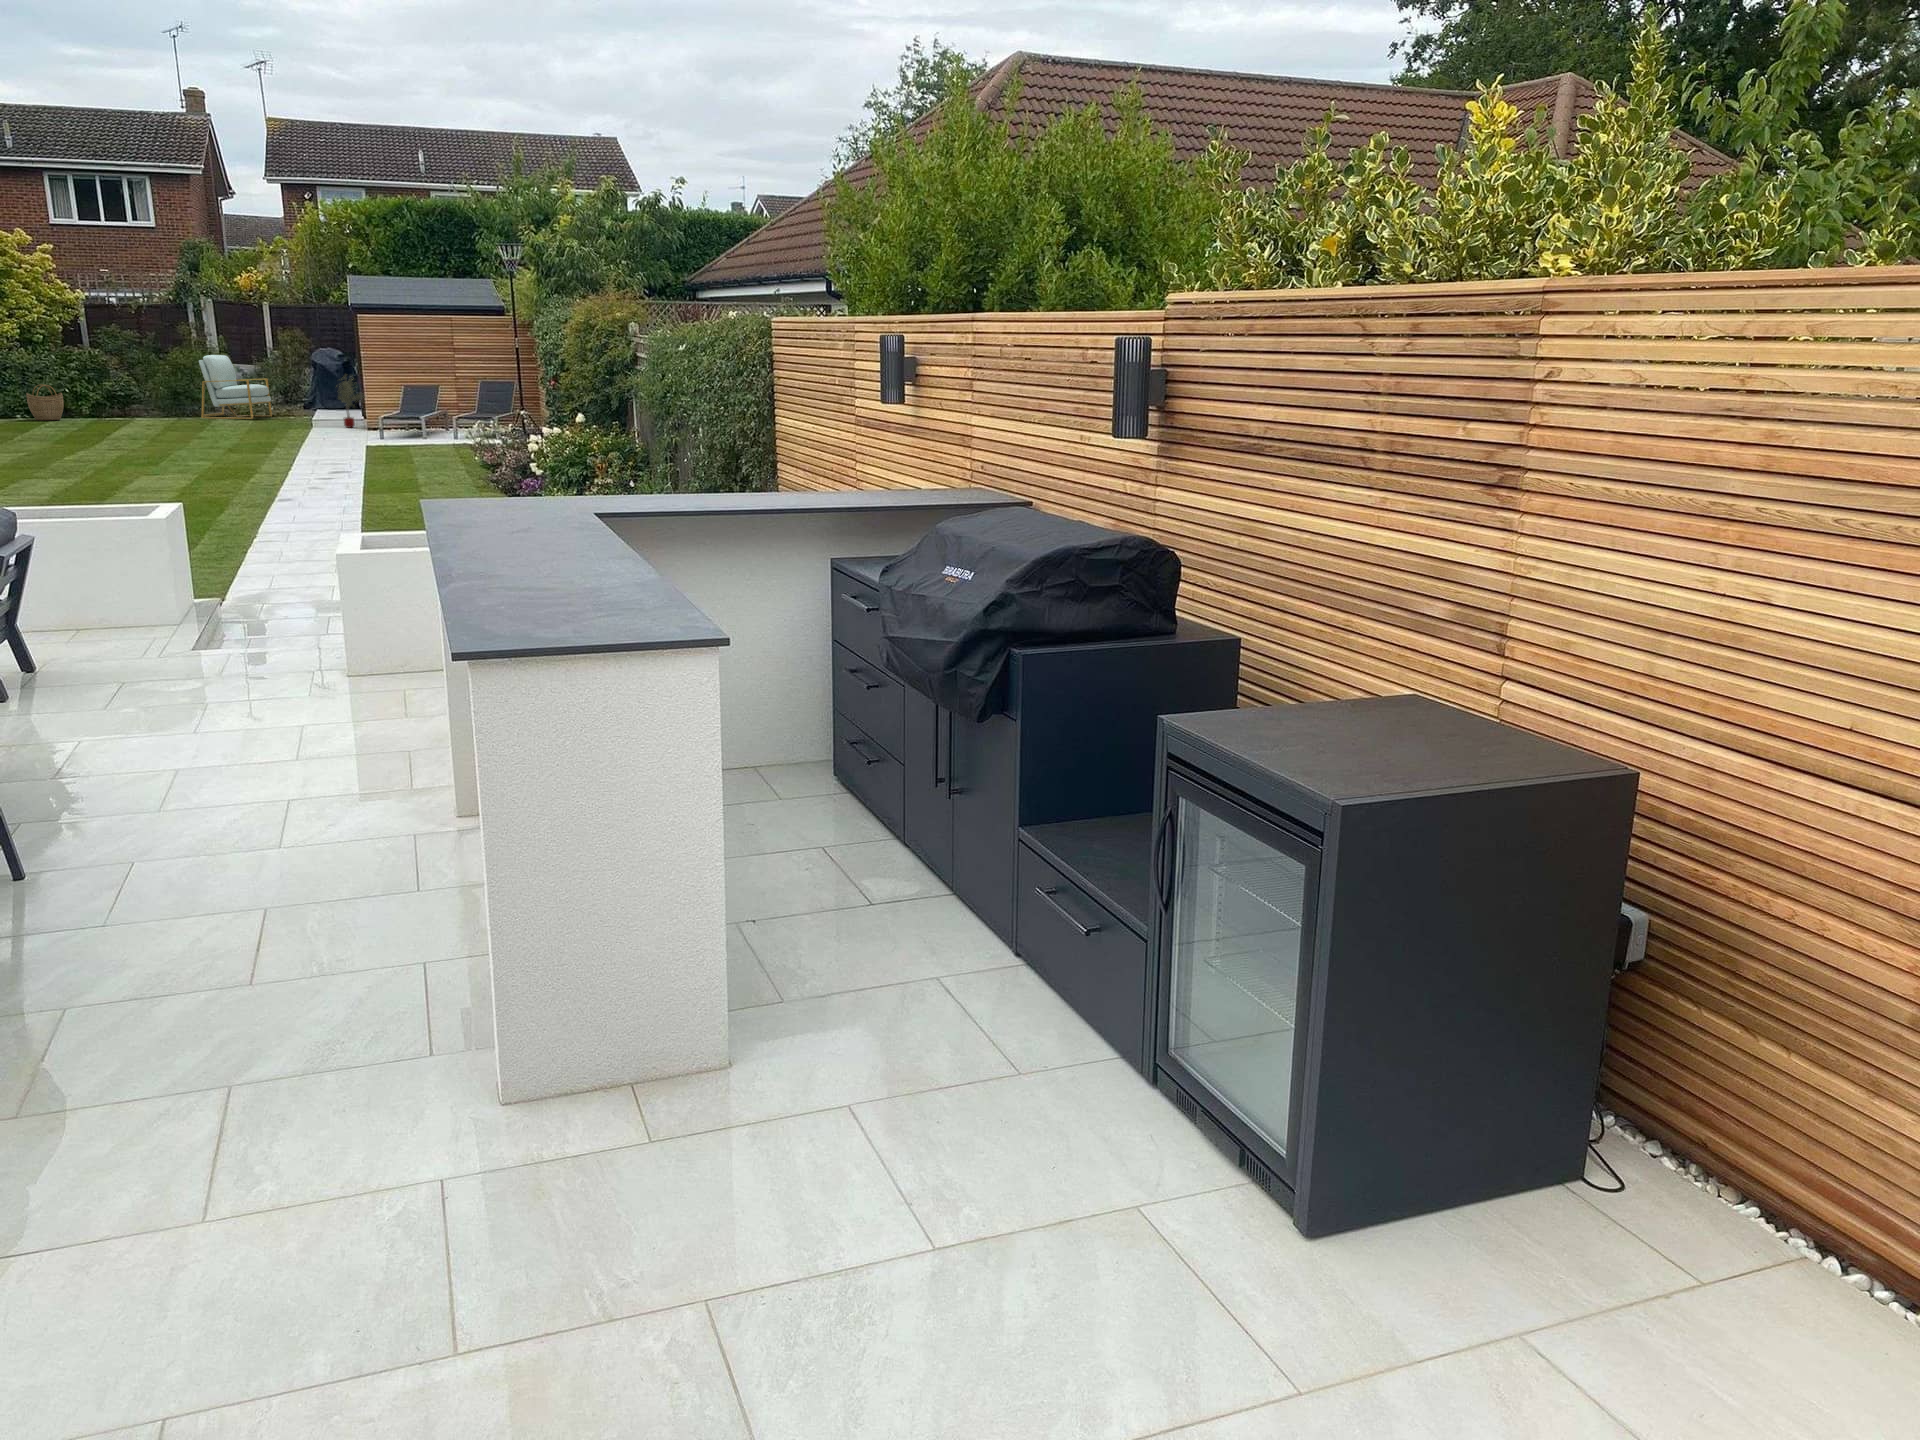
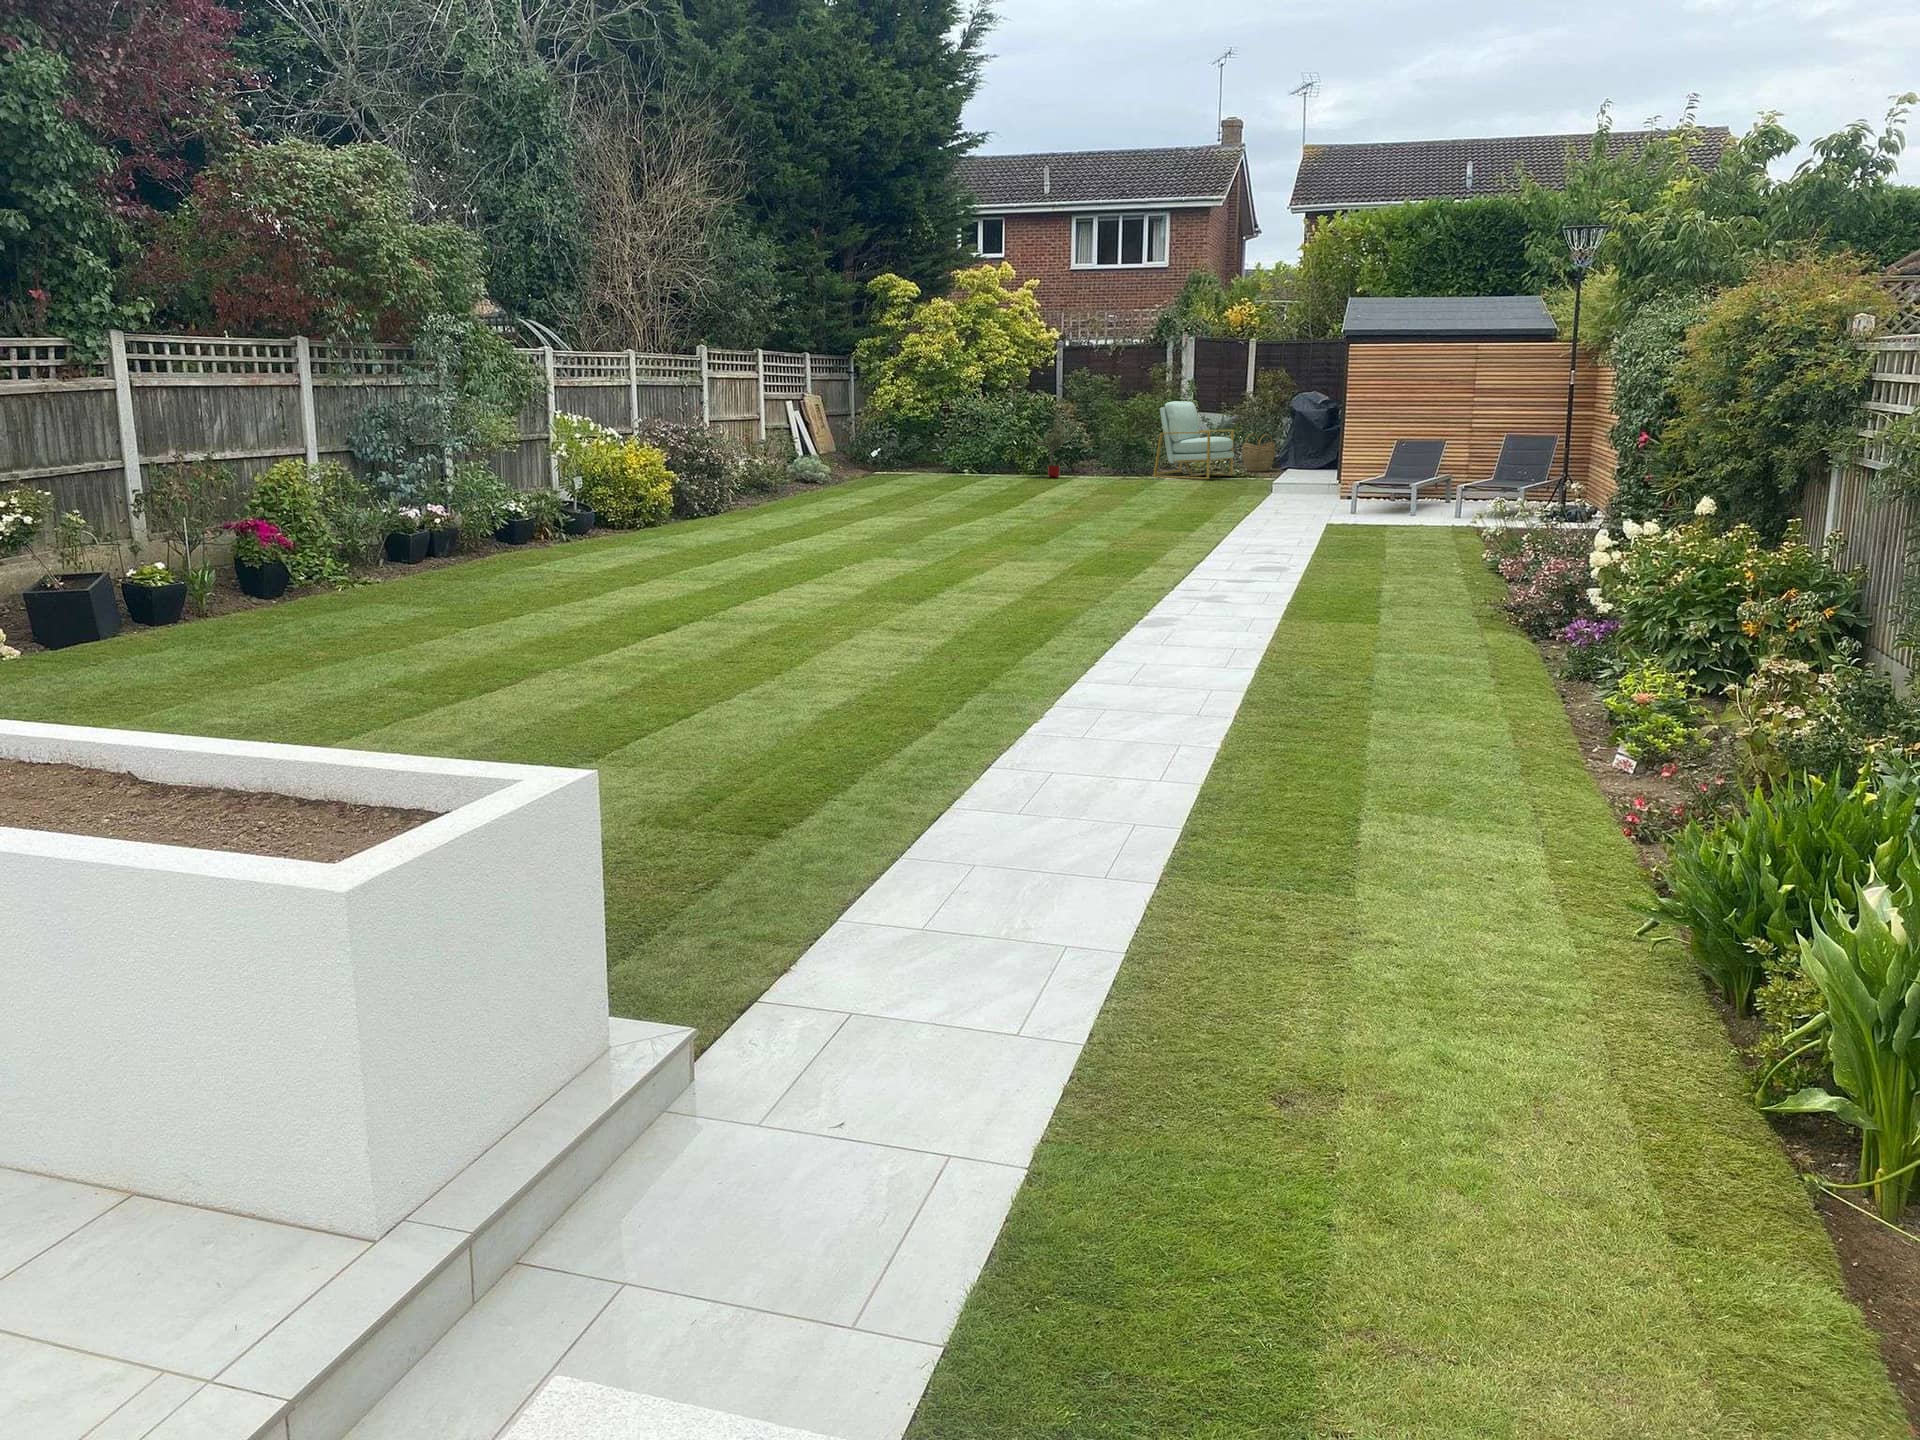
potted tree: present [336,375,365,428] -> present [1030,414,1078,478]
woven basket: present [26,384,64,421] -> present [1242,434,1275,472]

